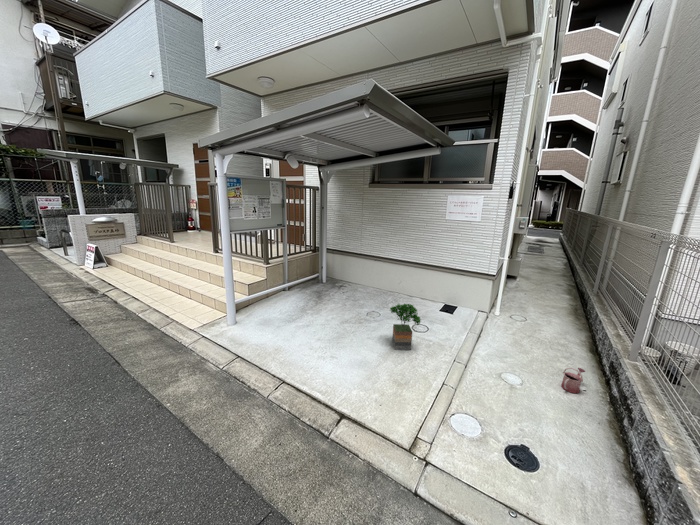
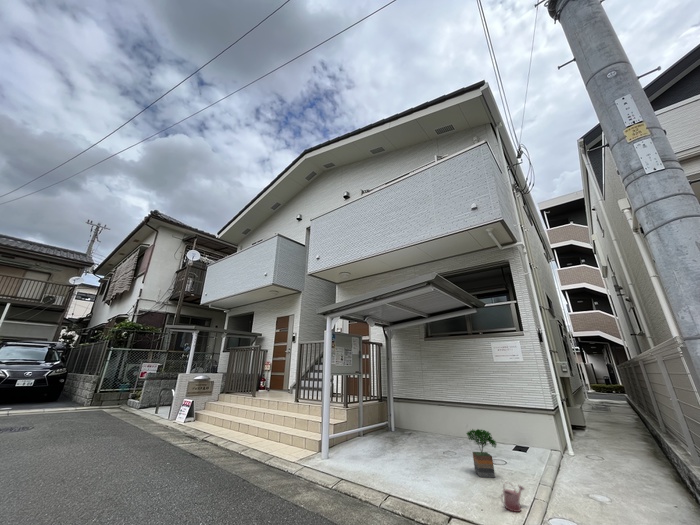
watering can: present [561,368,585,393] -> present [501,482,524,512]

